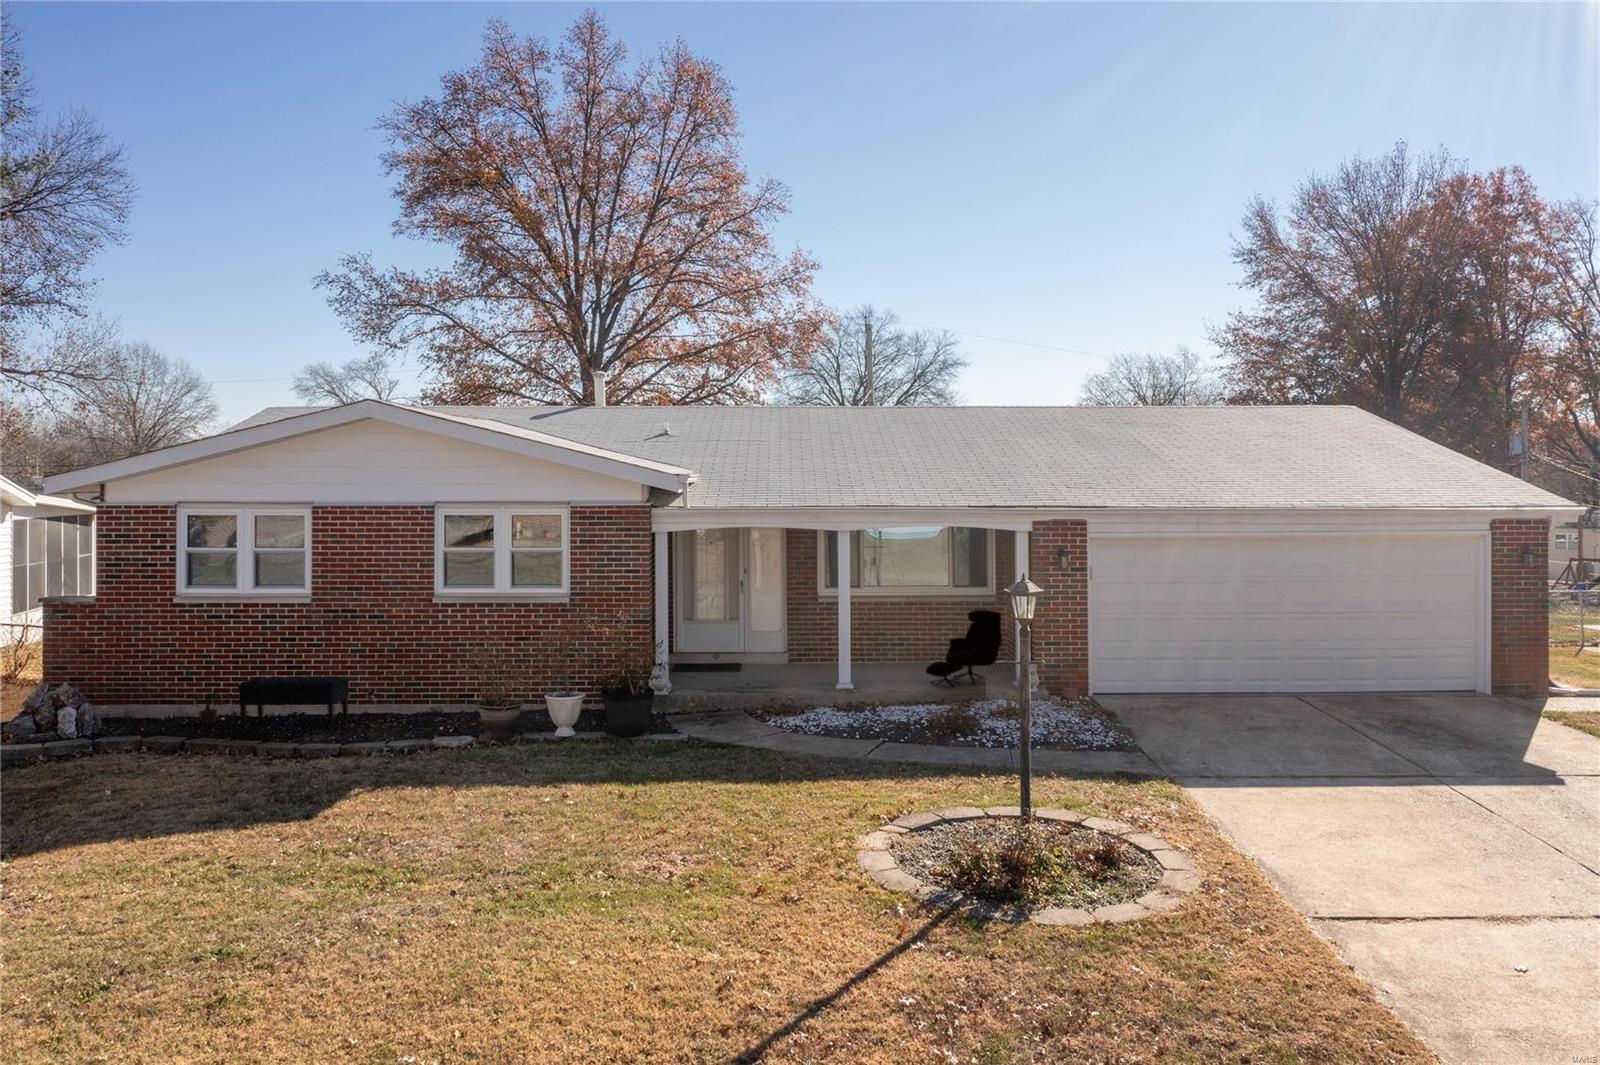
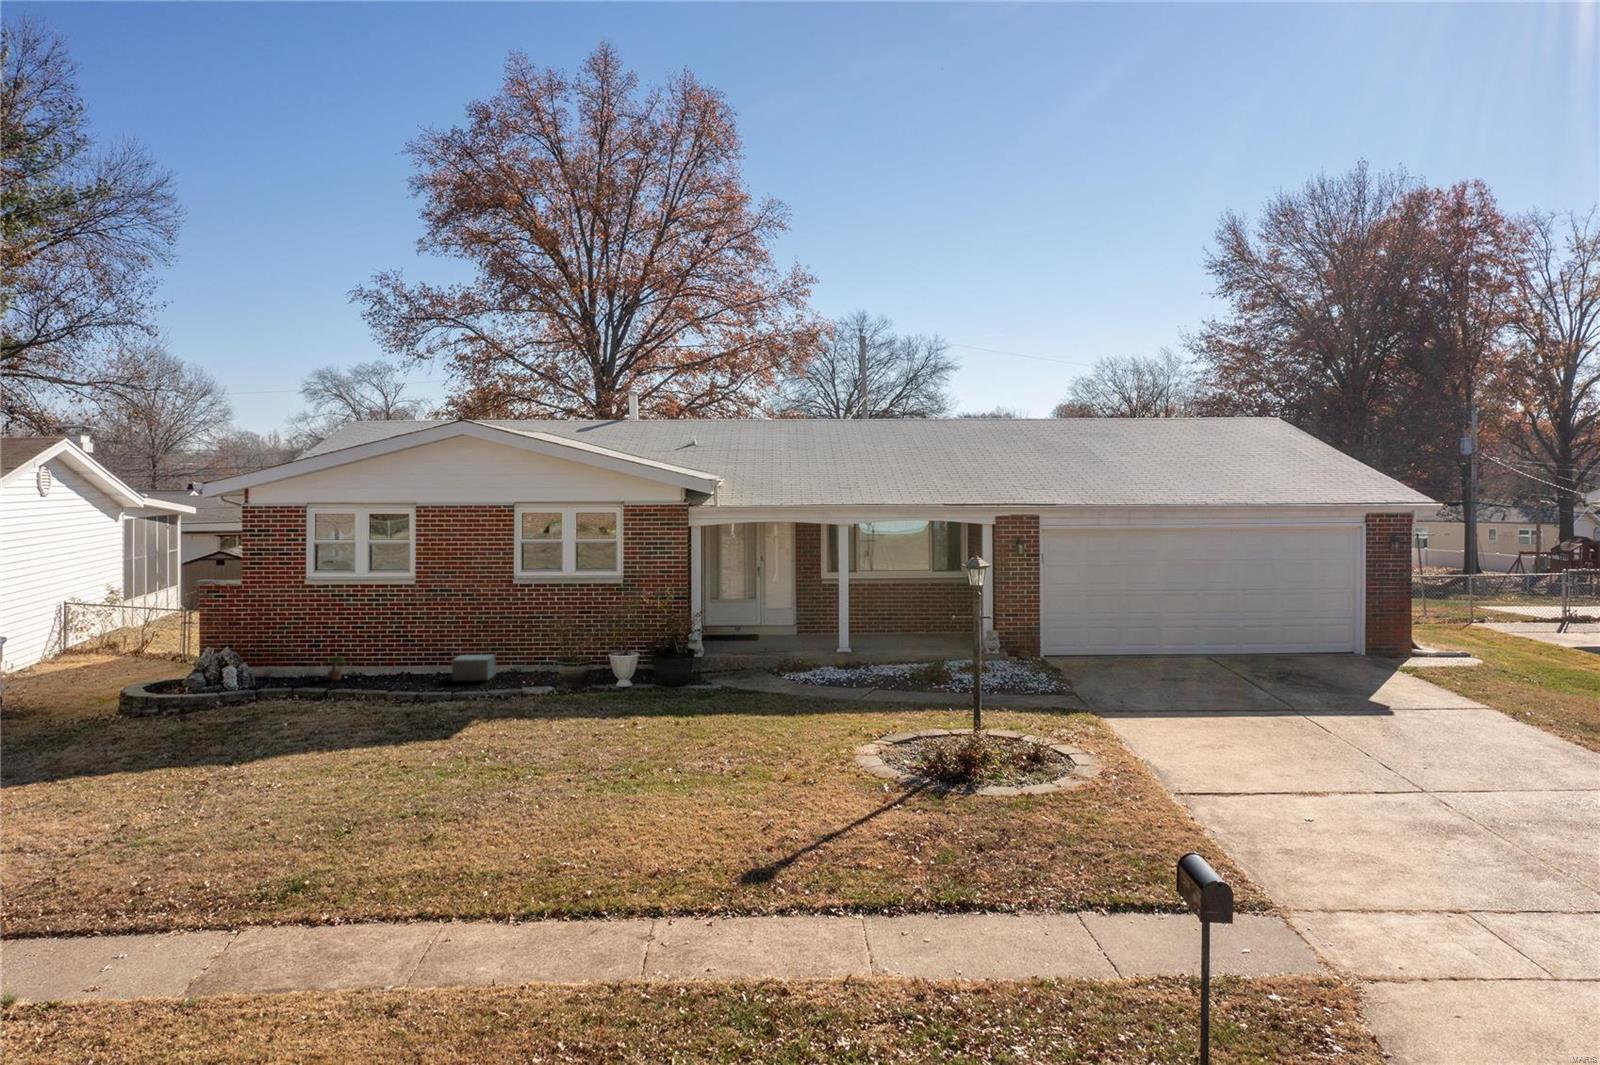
lounge chair: present [926,610,1002,686] -> none [910,588,974,652]
bench: present [238,676,349,725] -> none [359,643,447,682]
storage box: none [353,691,411,725] -> present [452,655,495,681]

